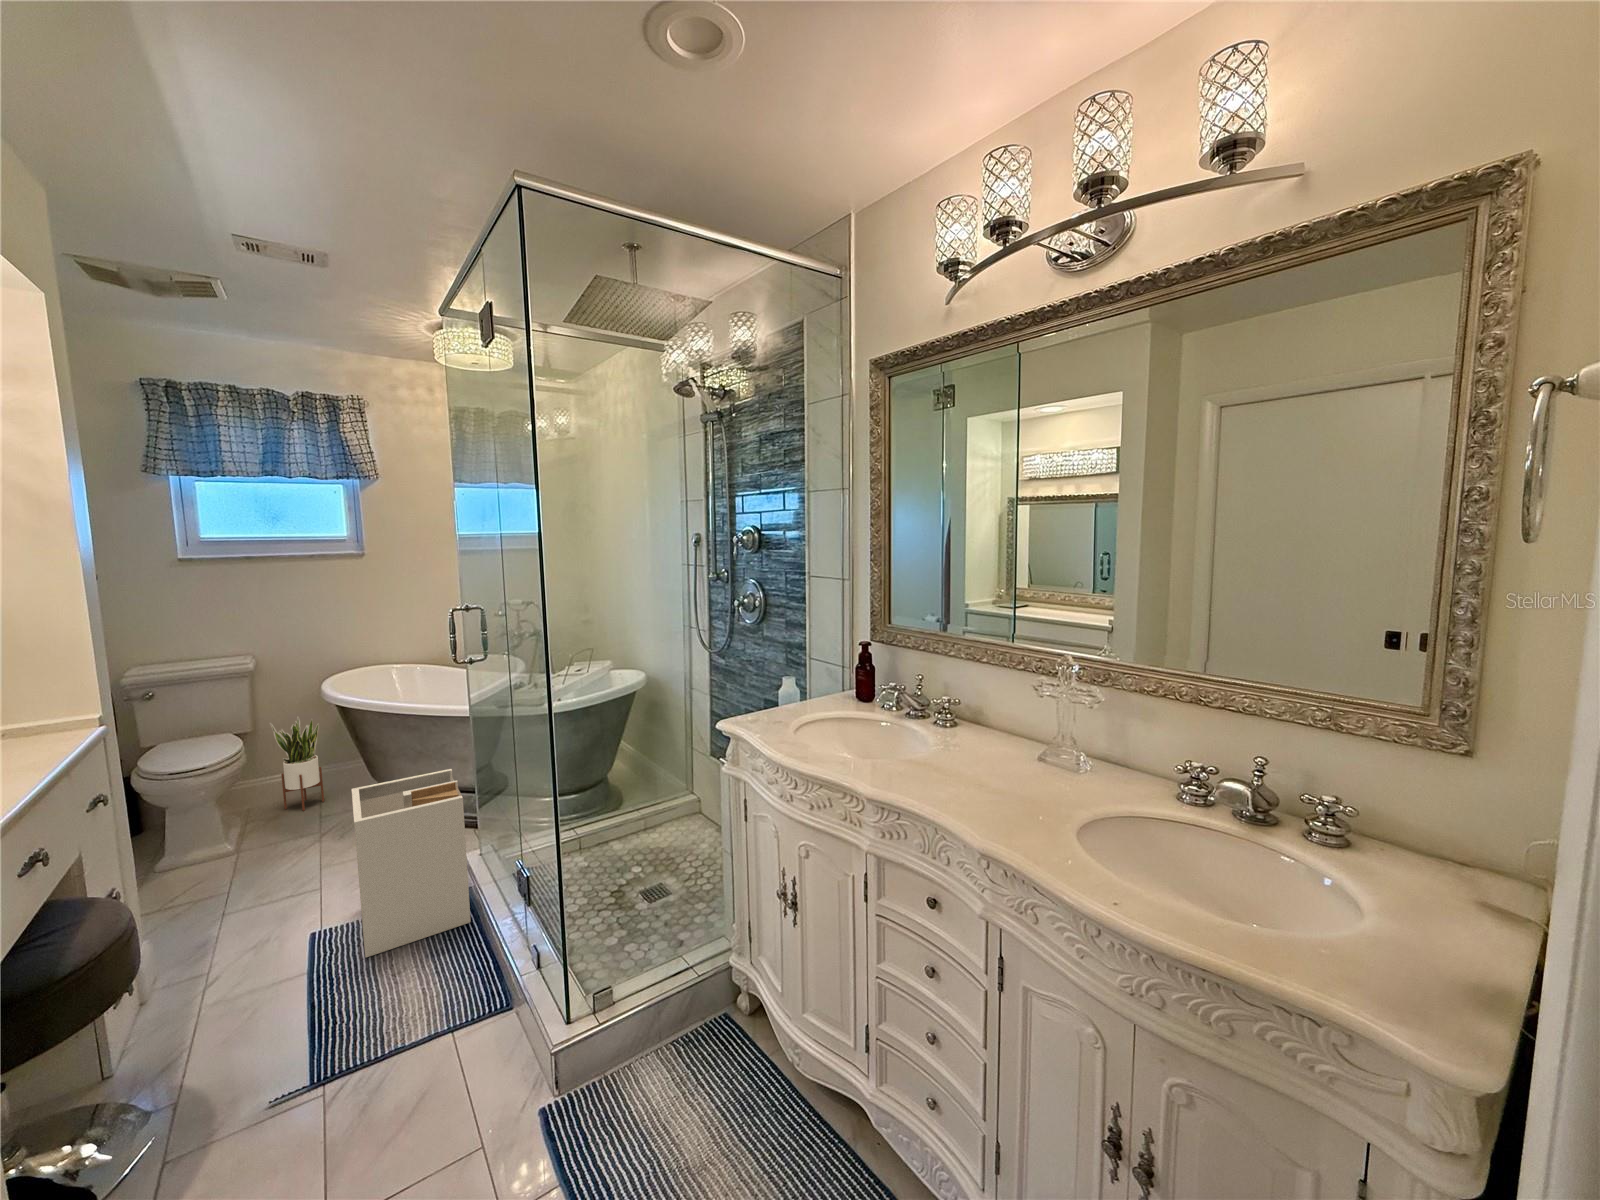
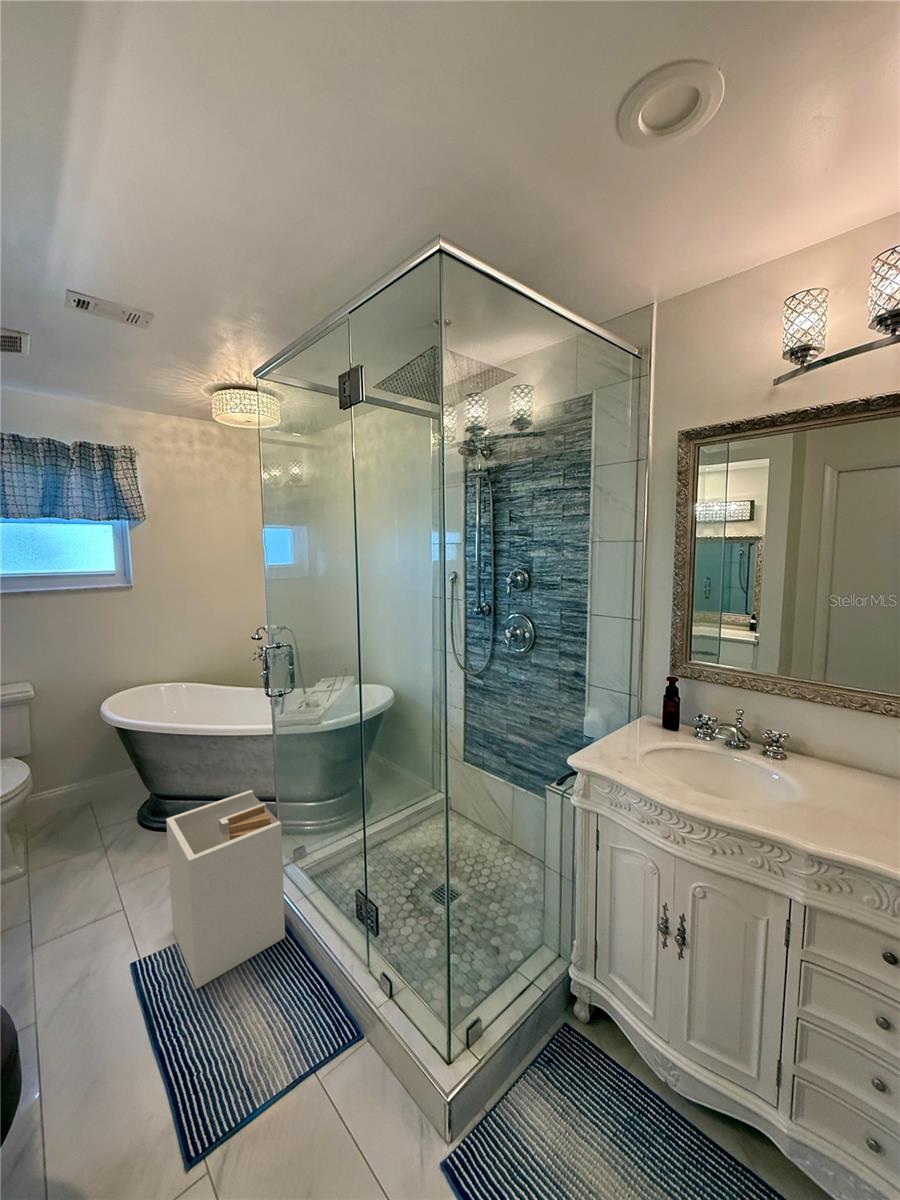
potted plant: present [270,716,324,811] -> none [49,736,97,823]

